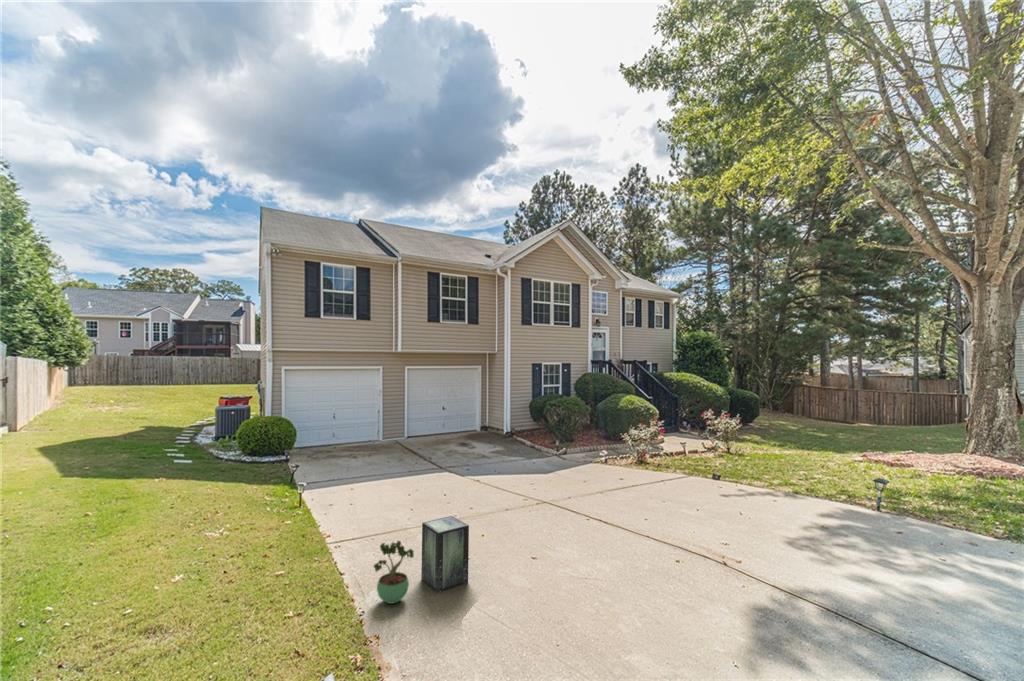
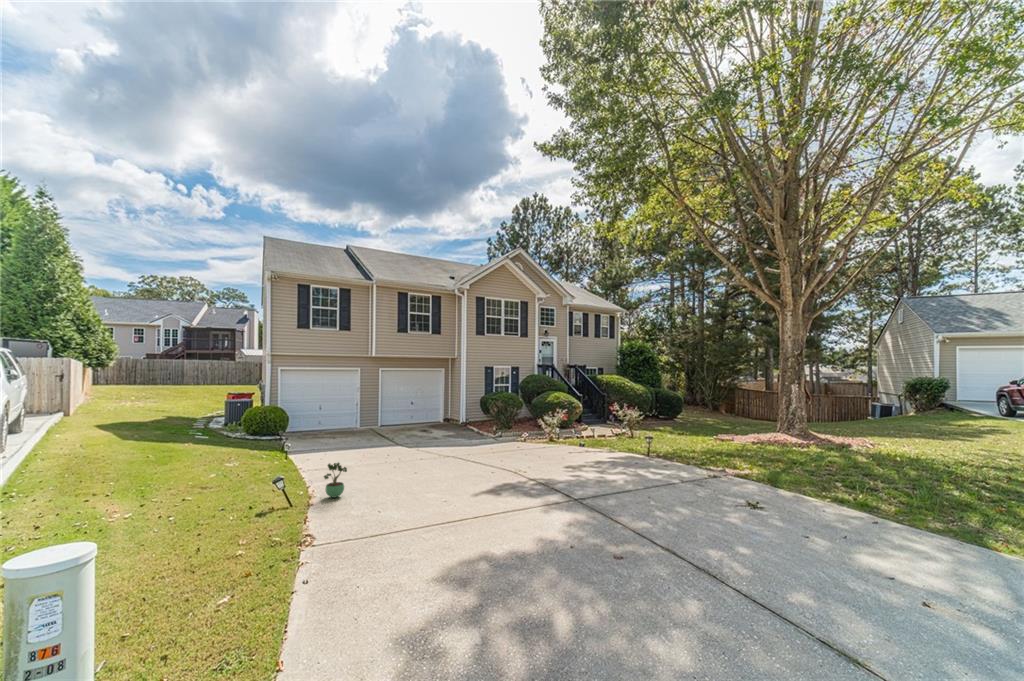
storage box: present [421,516,469,593] -> none [355,454,383,495]

